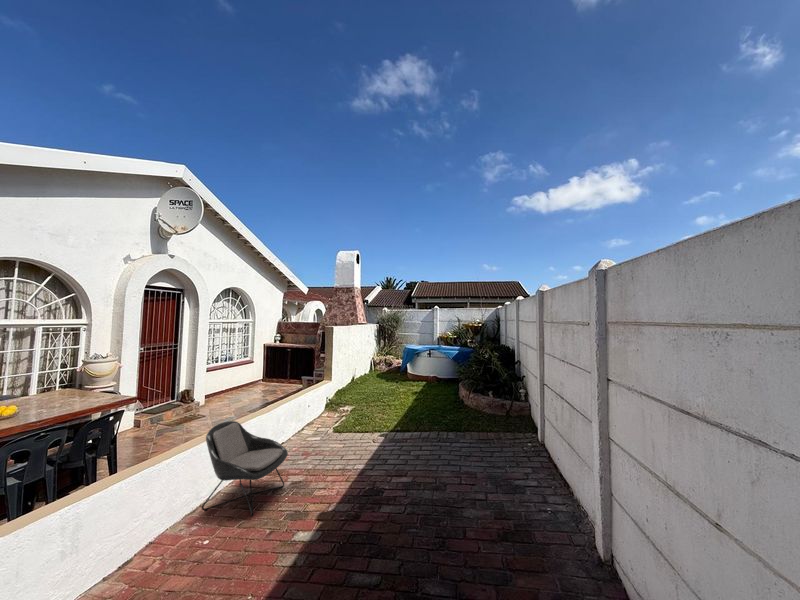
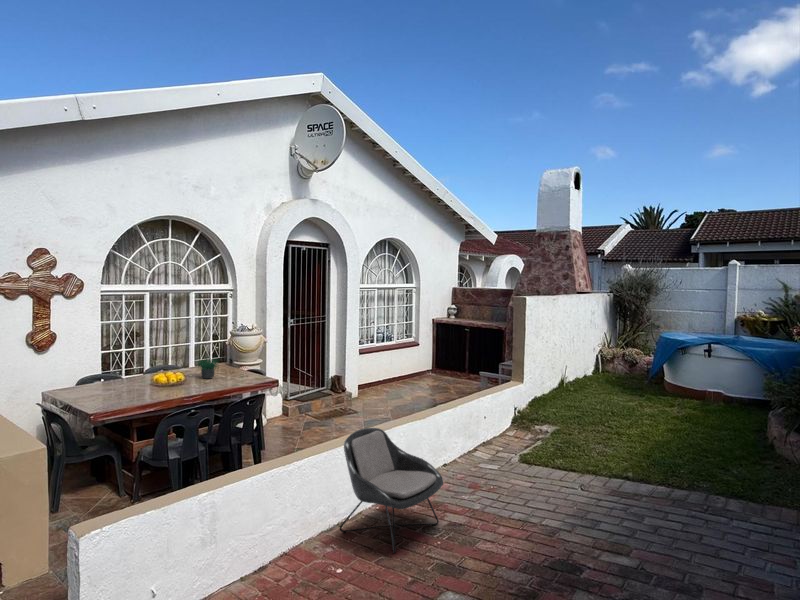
potted plant: none [41,375,79,402] -> present [197,359,217,379]

